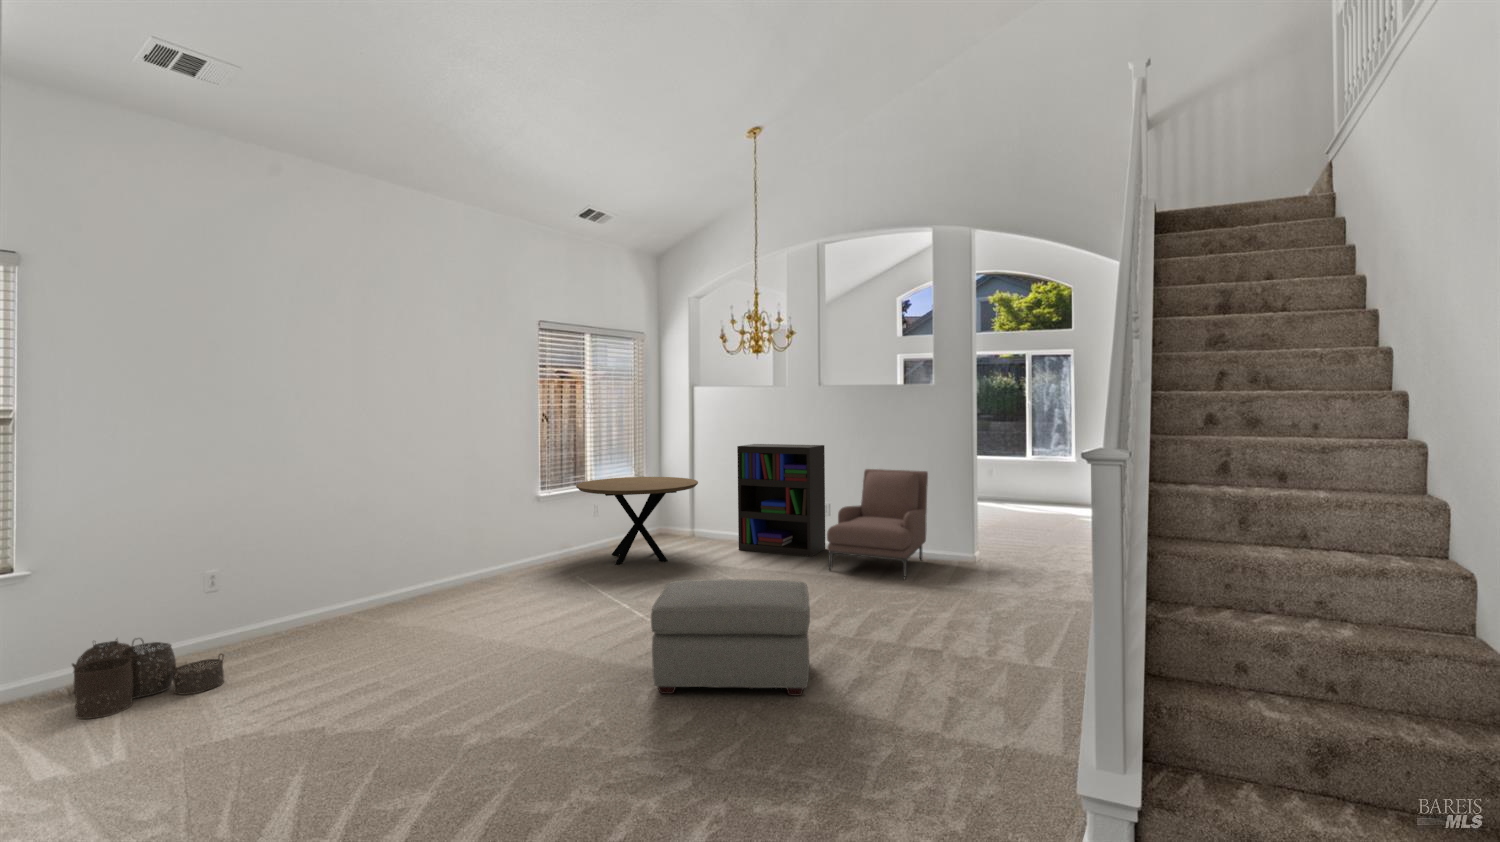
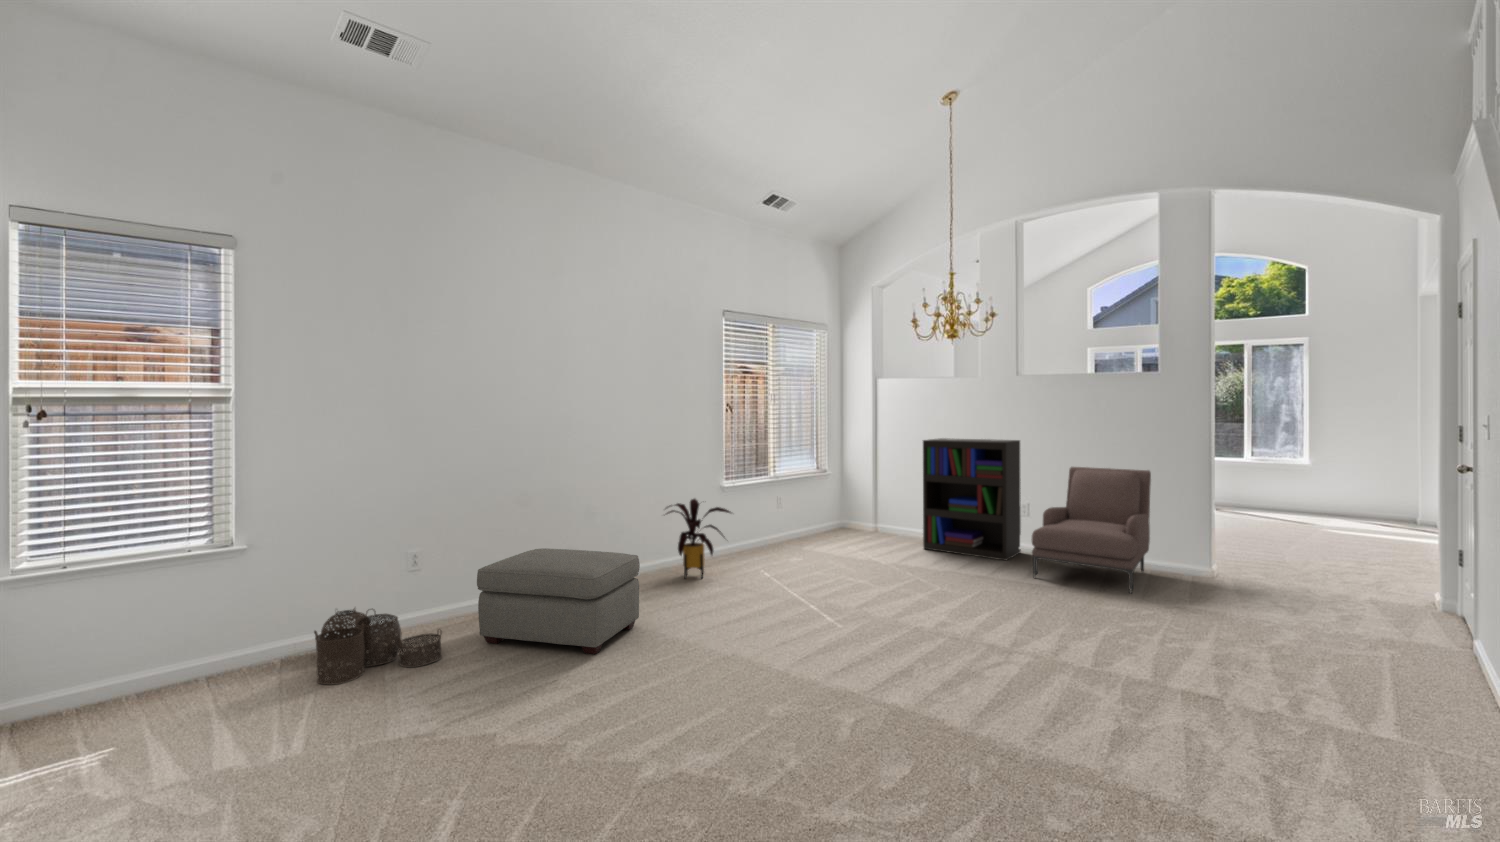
dining table: present [576,477,698,565] -> none [759,470,882,559]
house plant: none [470,509,548,591] -> present [667,499,731,578]
ottoman: present [651,579,810,696] -> present [477,548,640,654]

